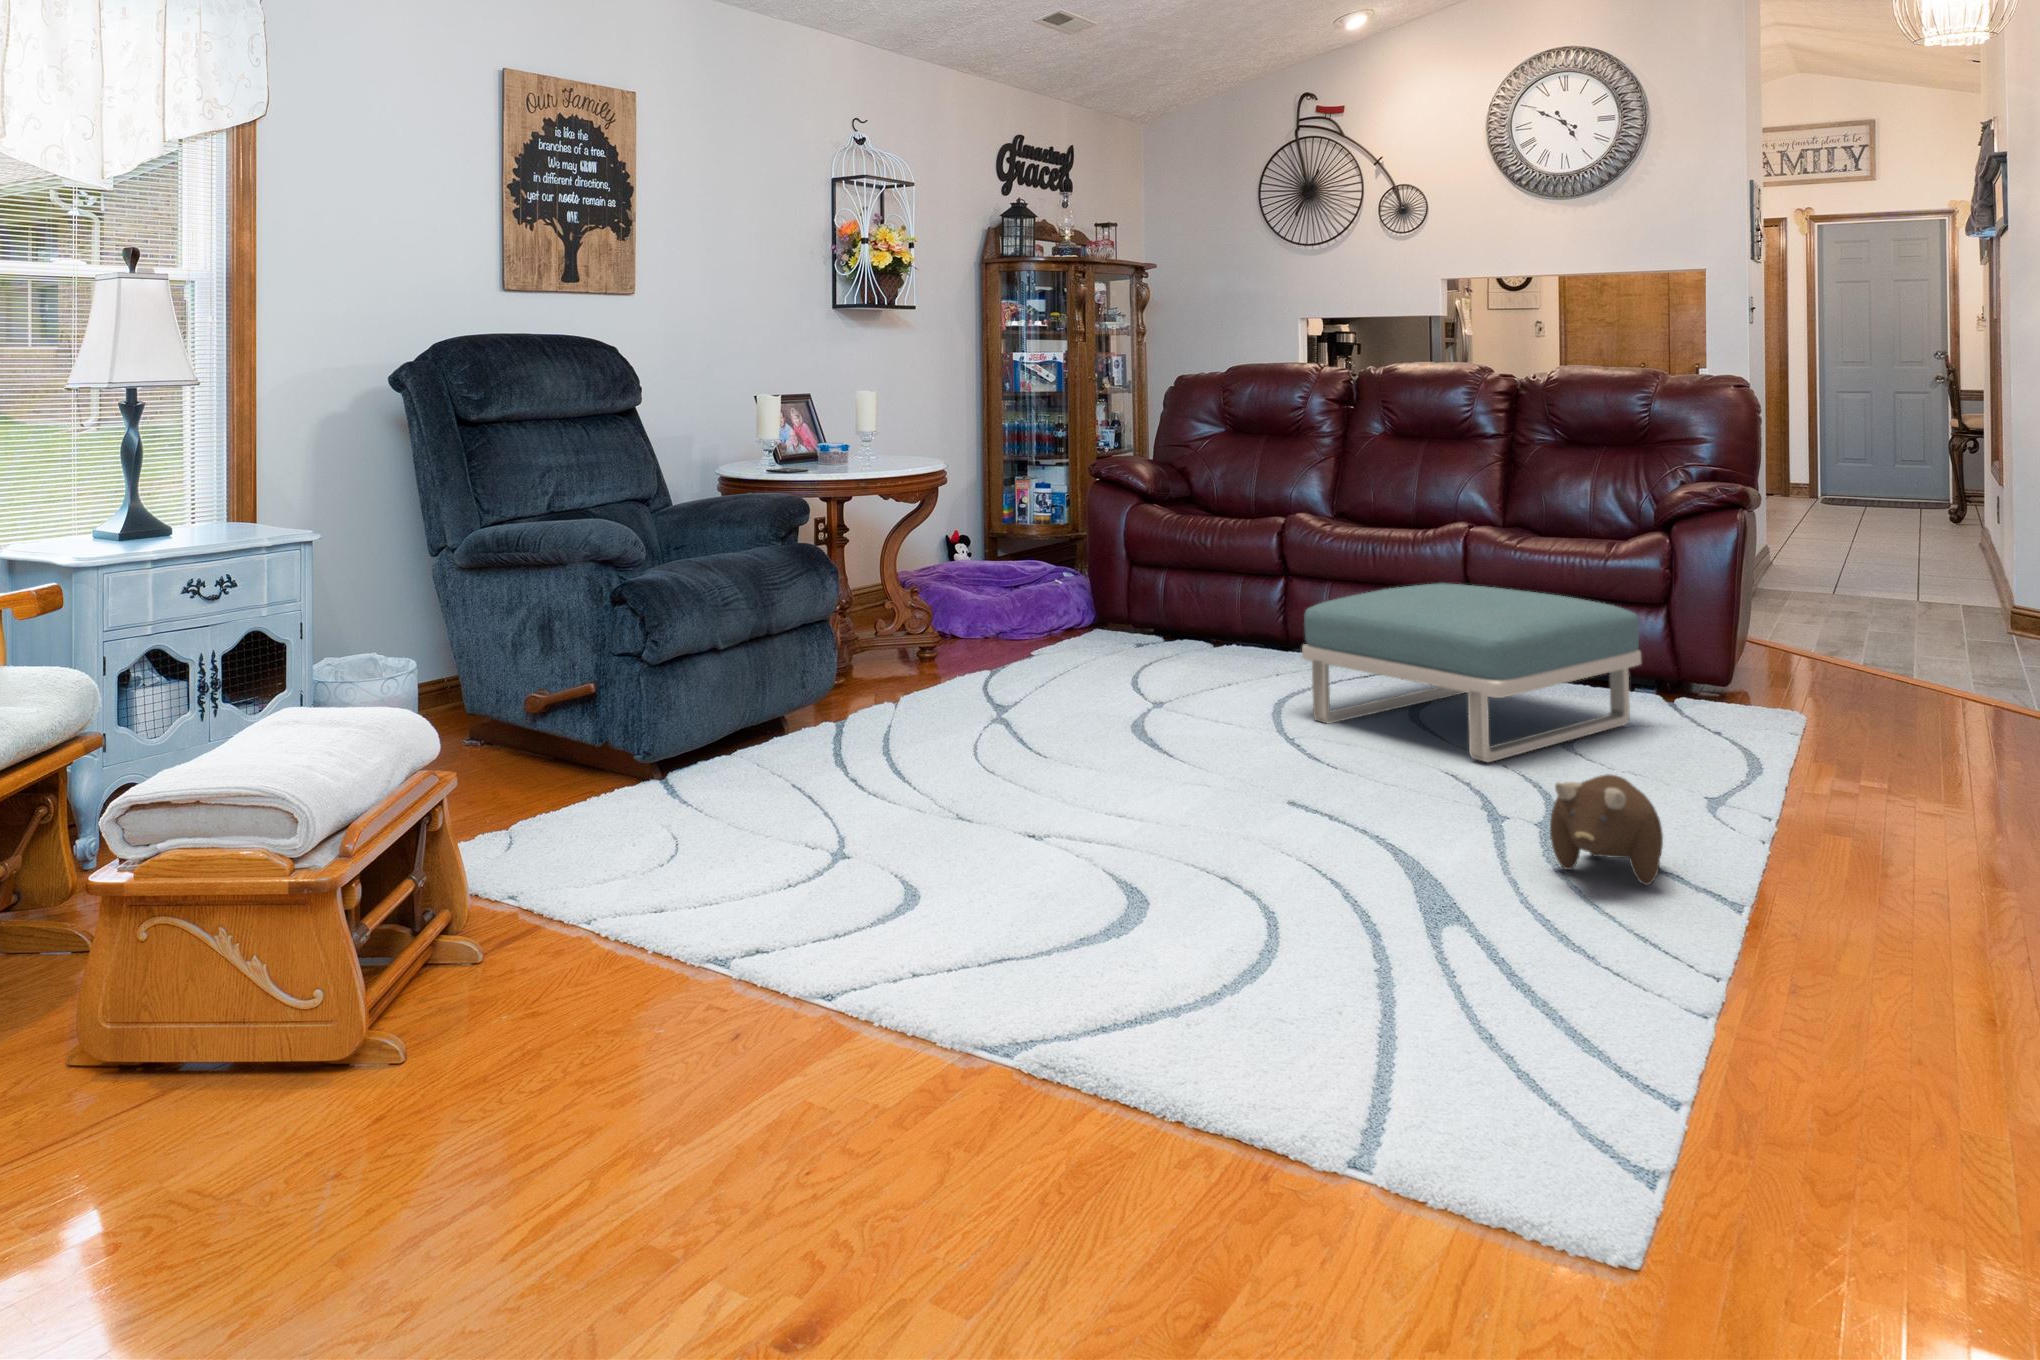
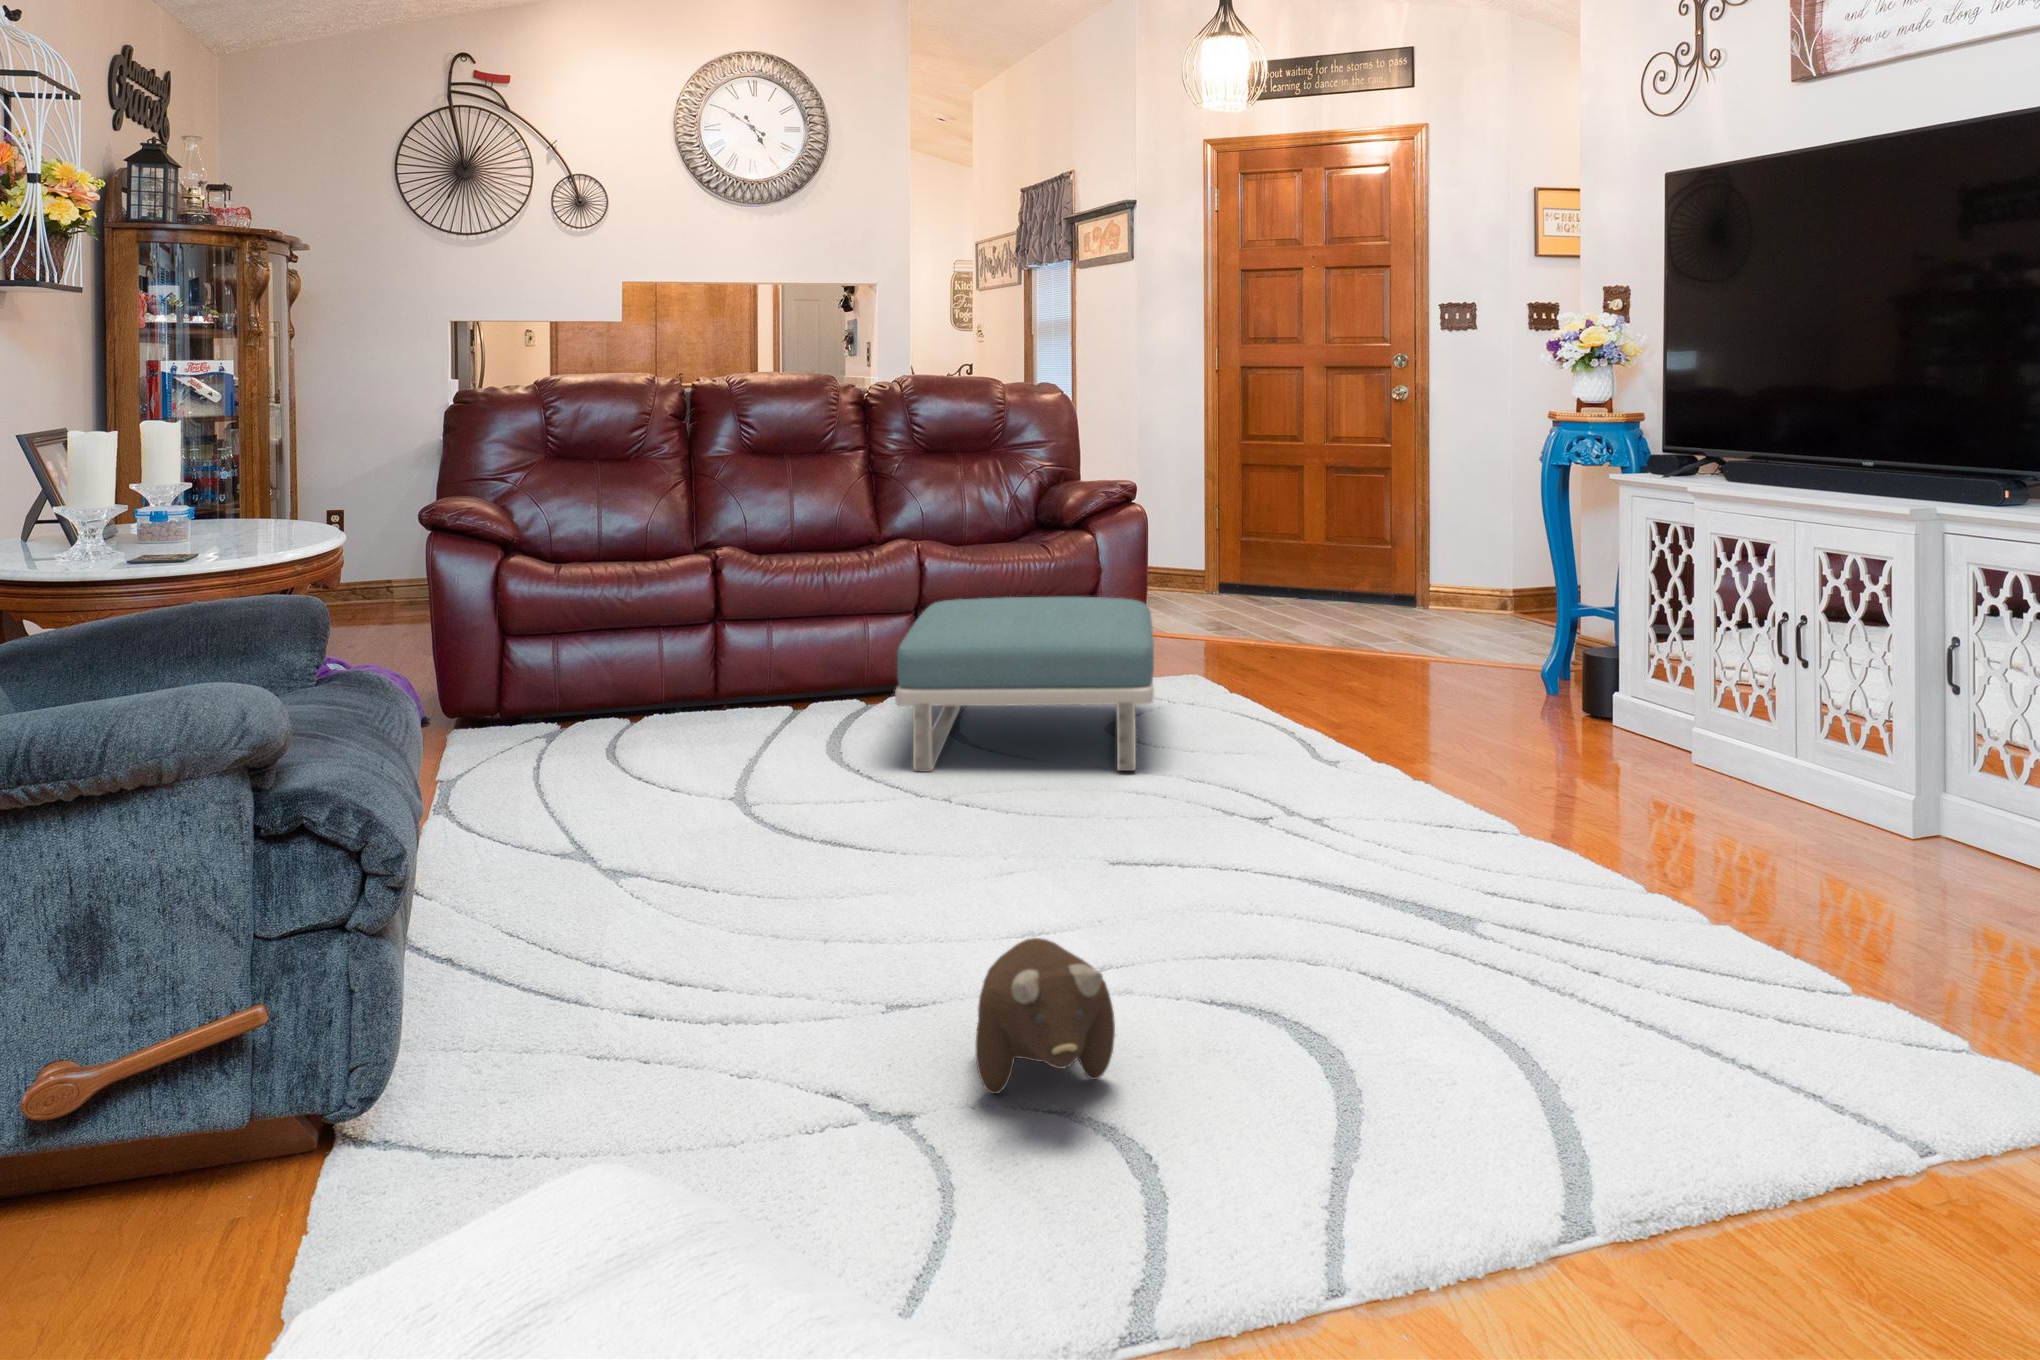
plush toy: present [1550,774,1663,885] -> present [976,938,1115,1094]

